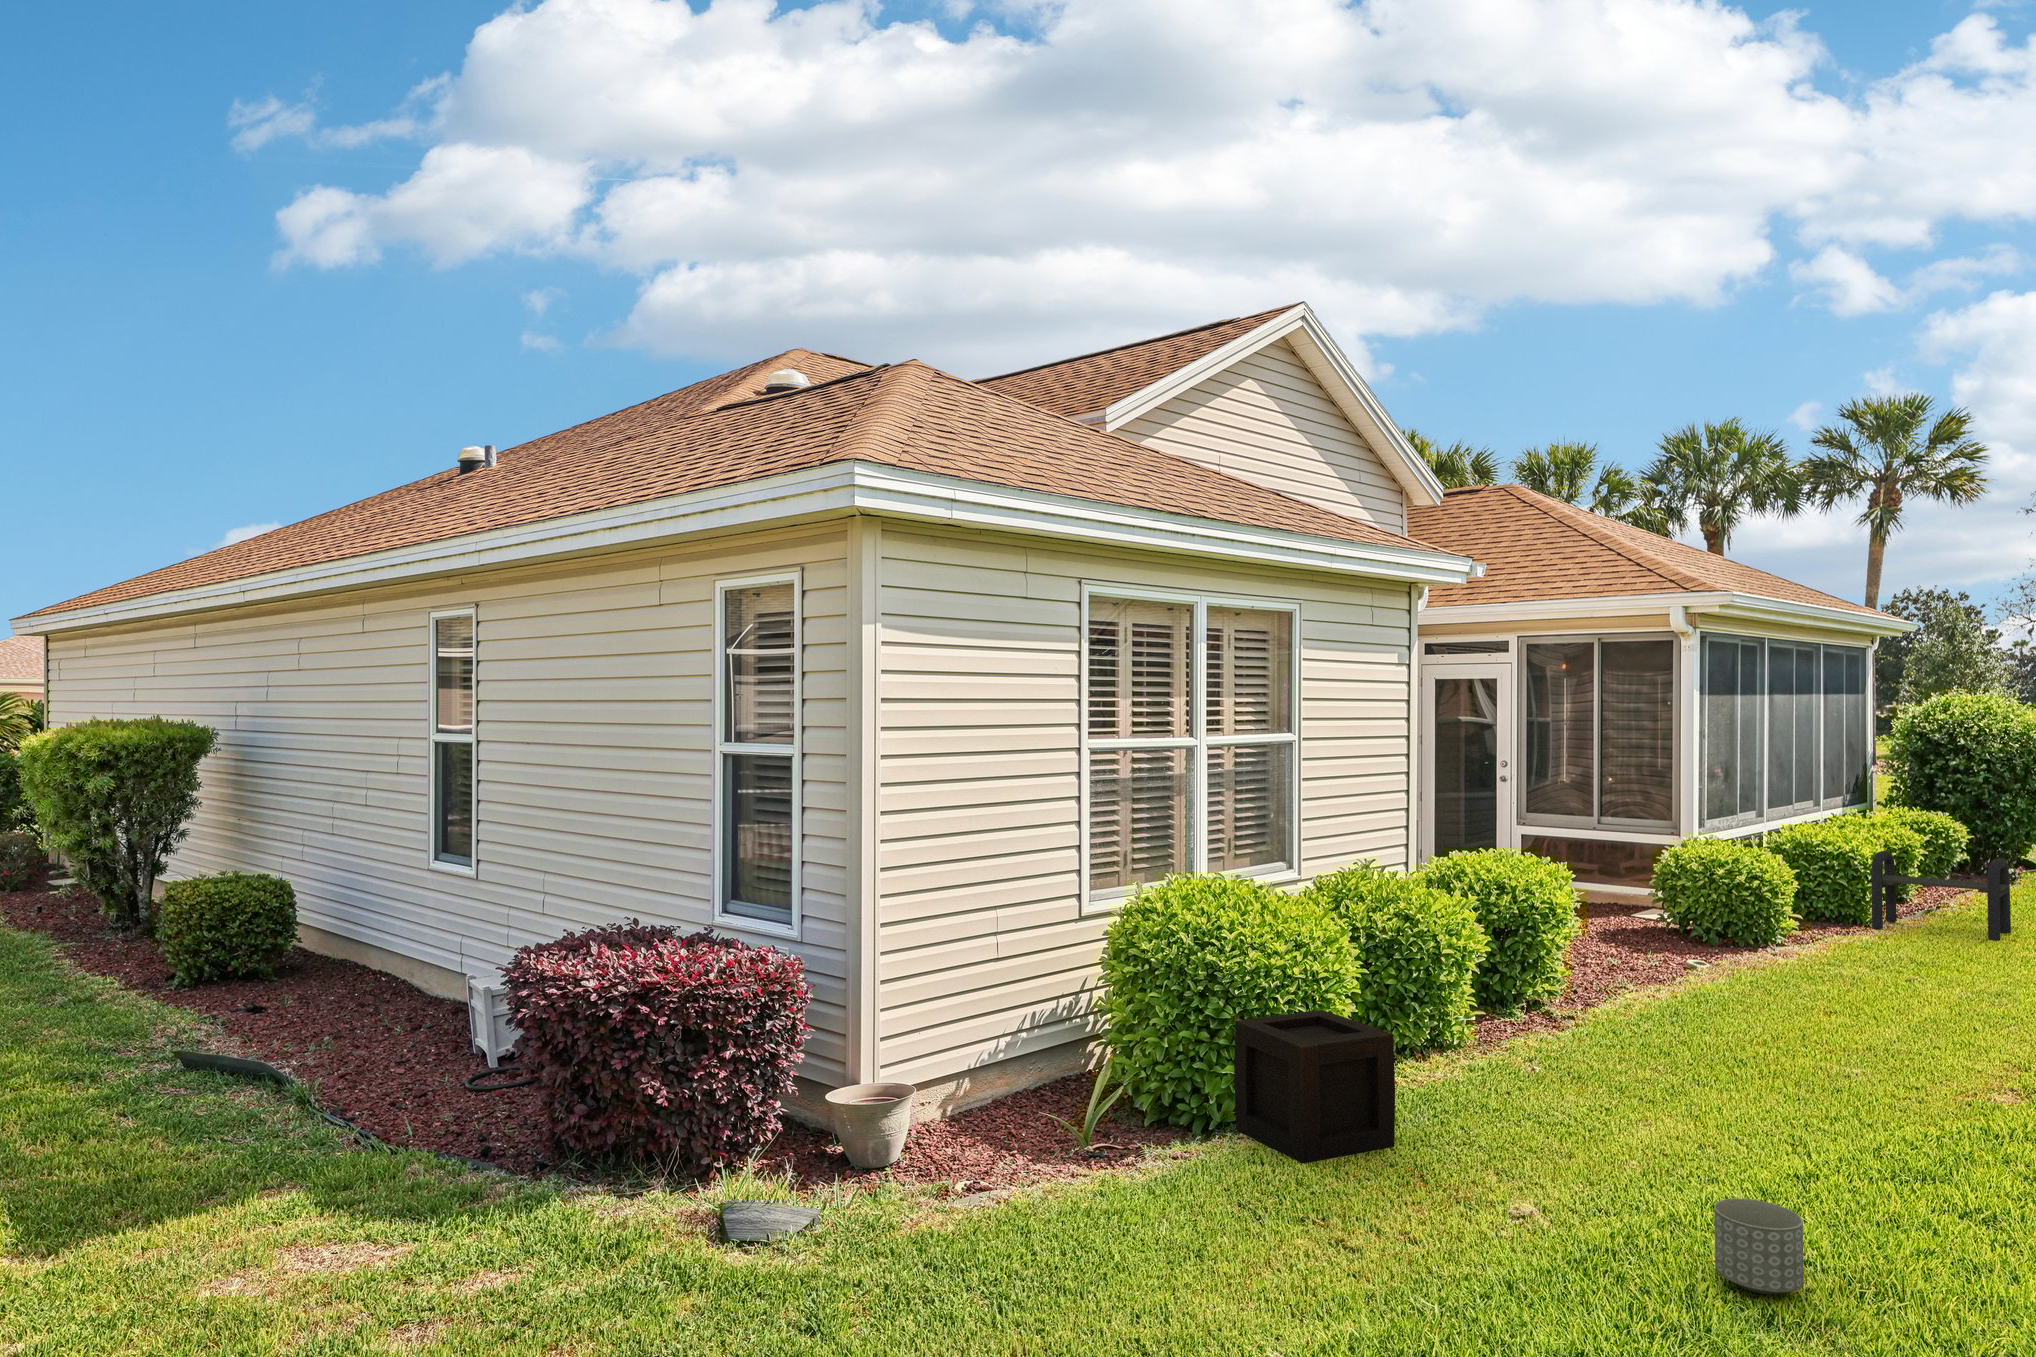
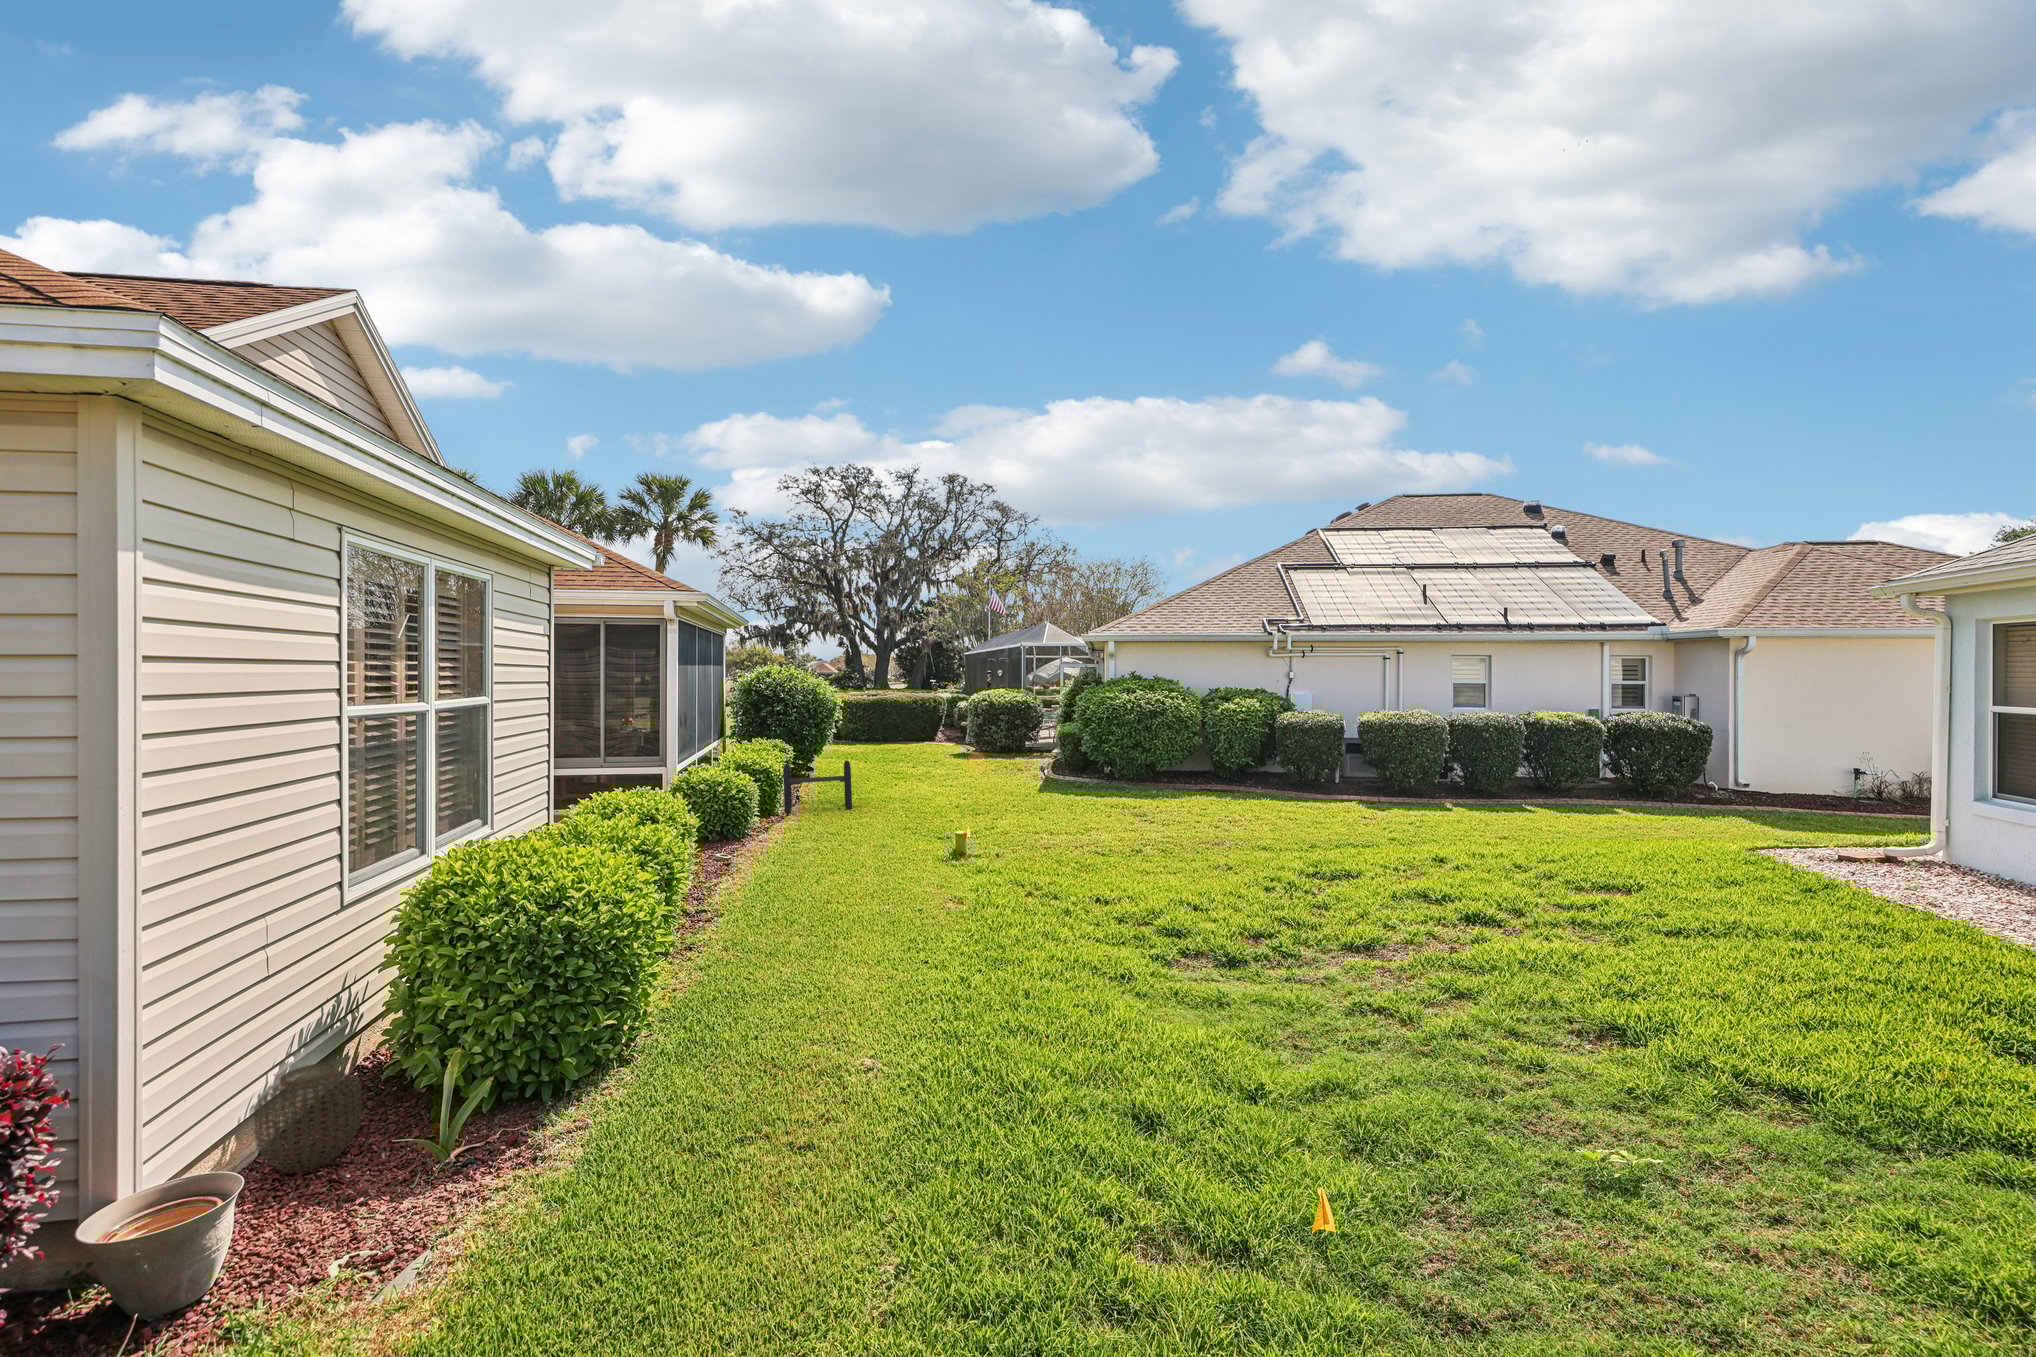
wooden crate: present [1234,1010,1395,1163] -> none [583,935,730,1069]
woven basket: none [971,1039,1042,1124] -> present [254,1063,362,1172]
planter: present [1714,1199,1804,1294] -> none [1013,965,1063,1023]

